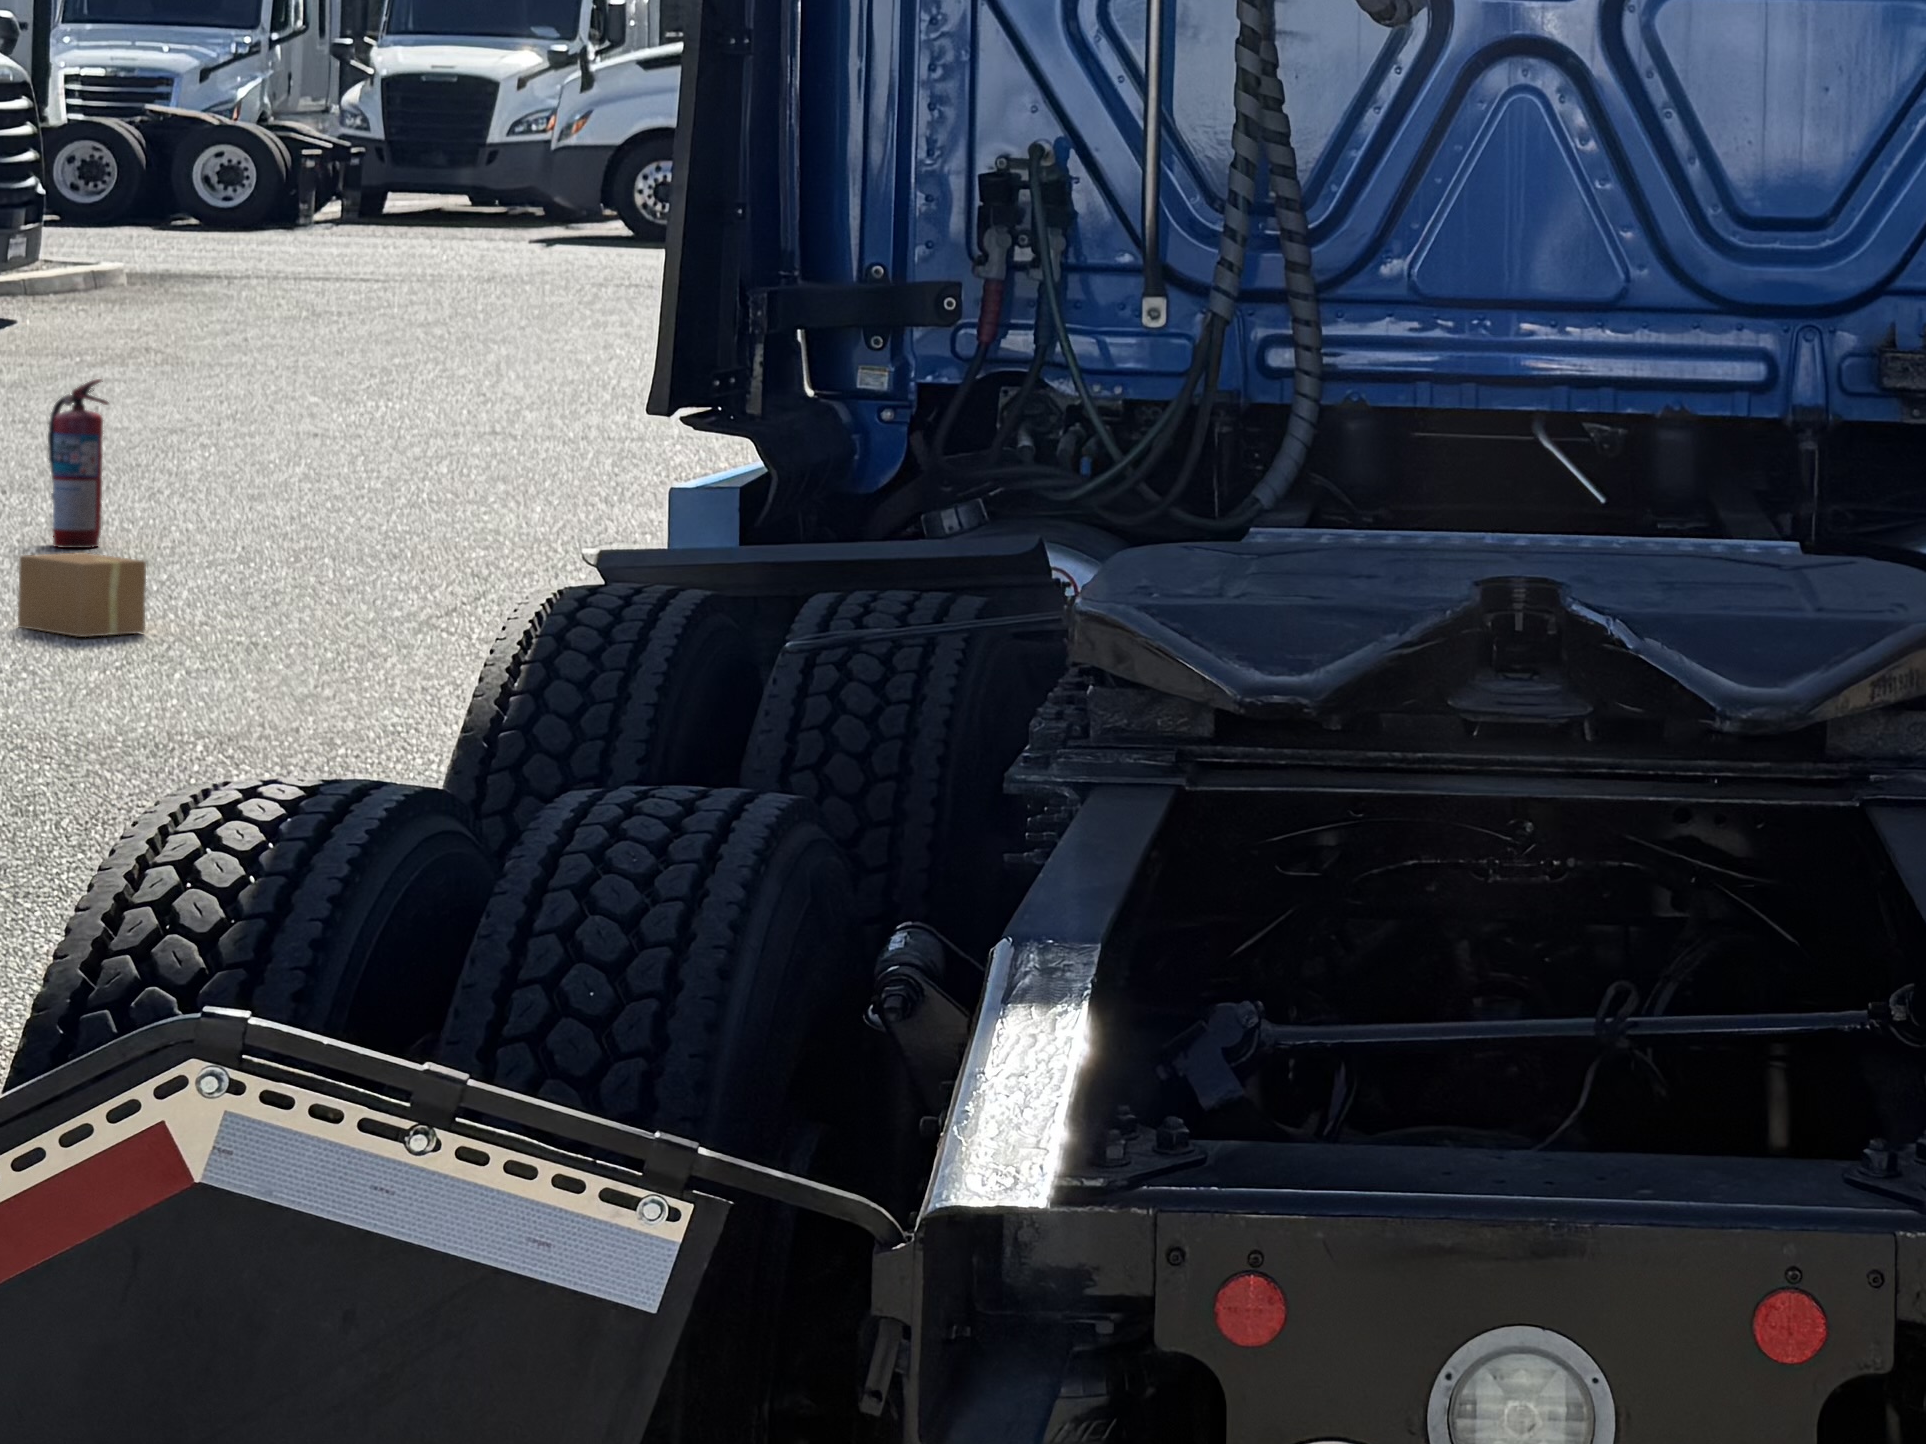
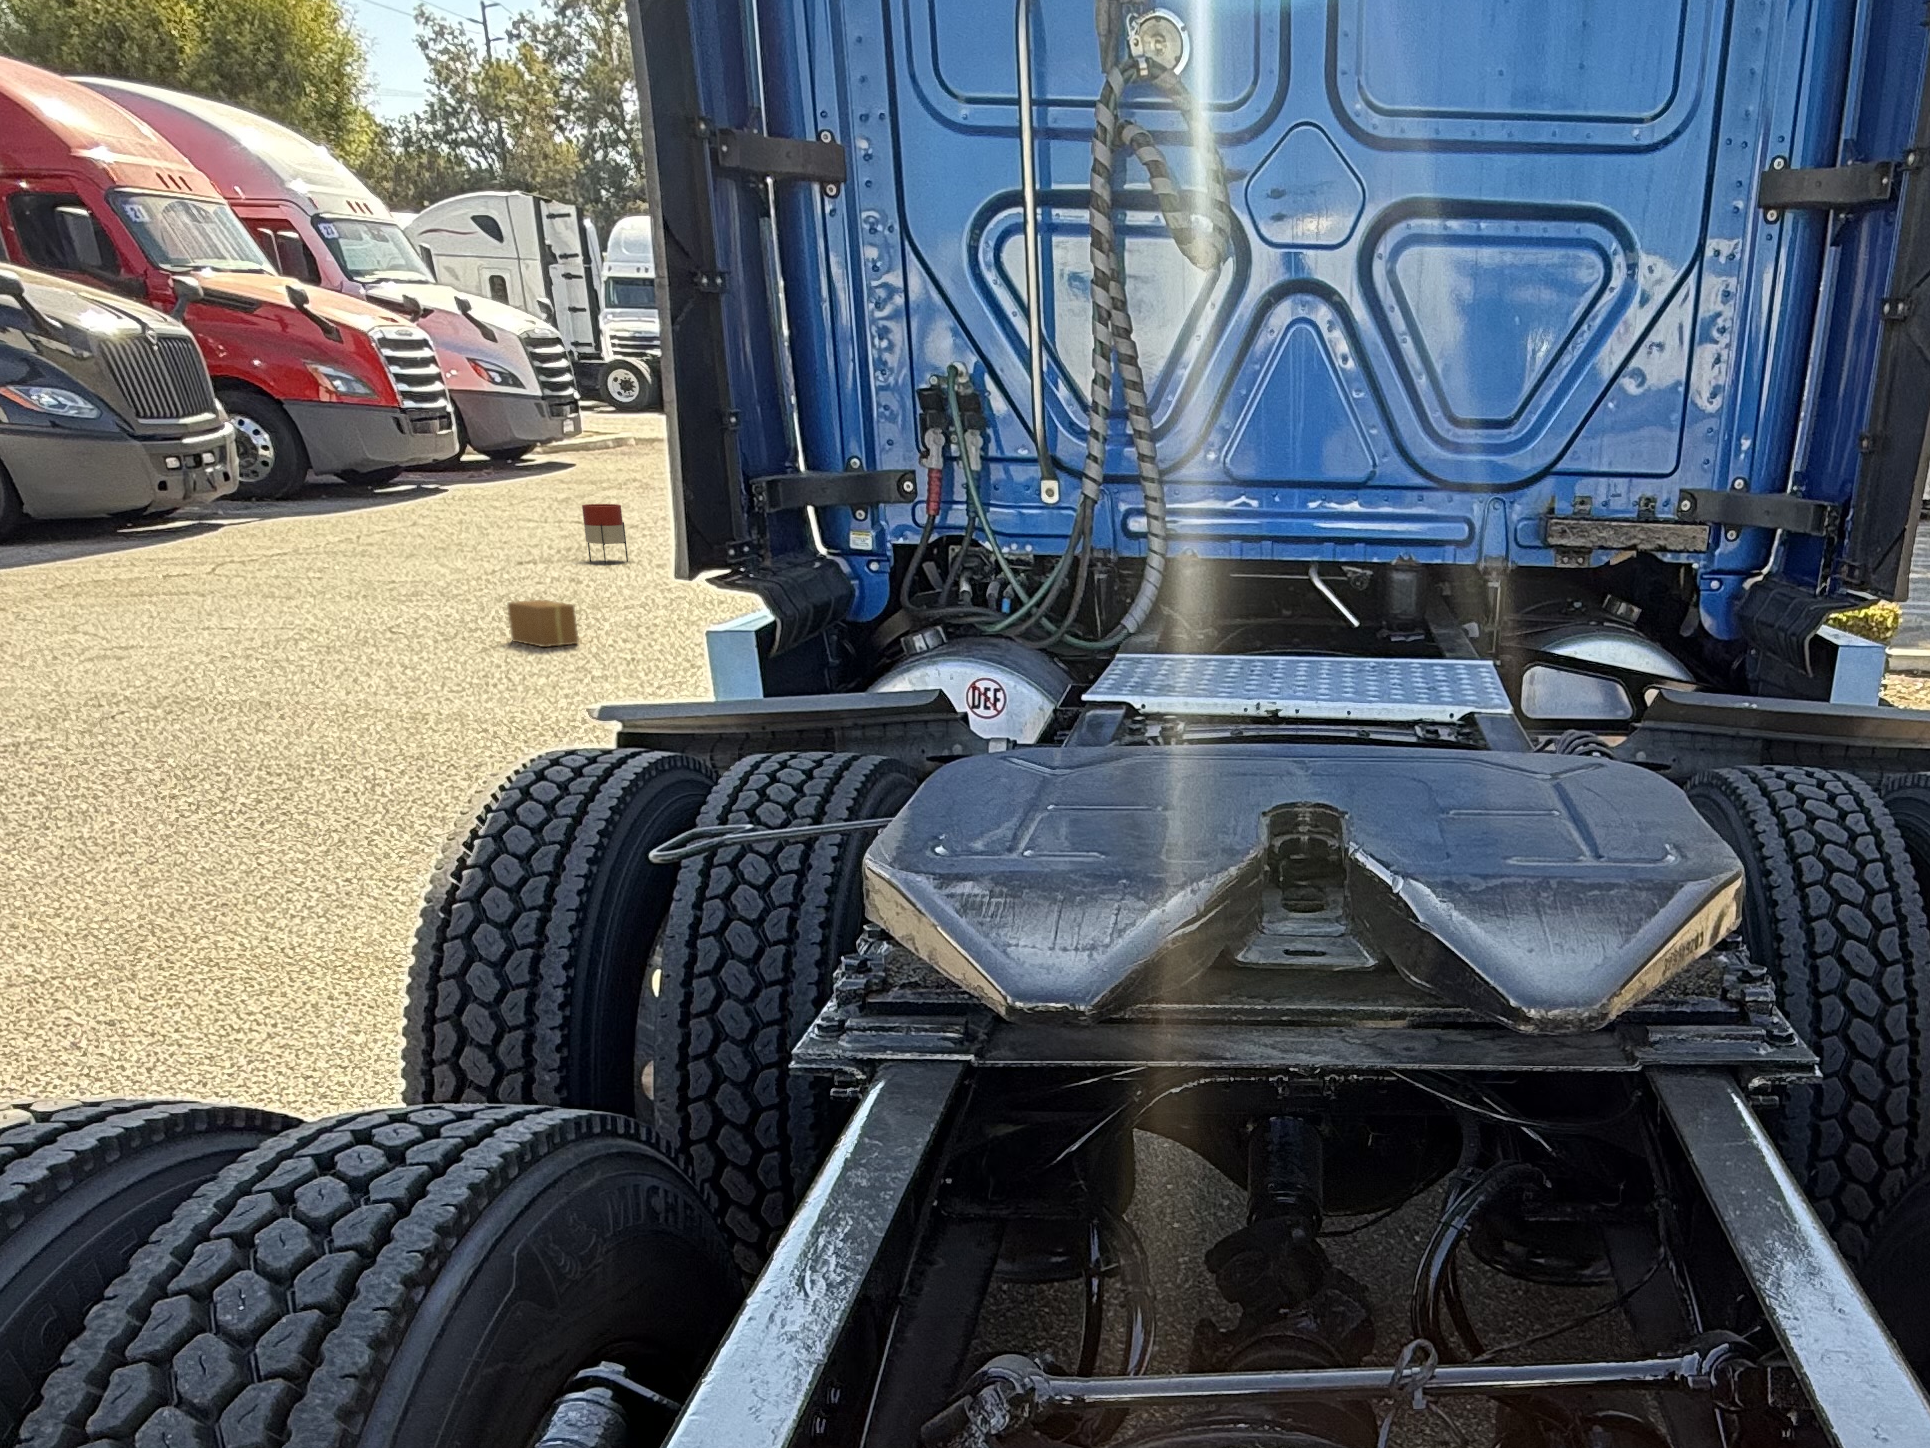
fire extinguisher: present [48,379,108,548] -> none [536,501,571,591]
planter: none [117,390,194,504] -> present [582,504,628,564]

